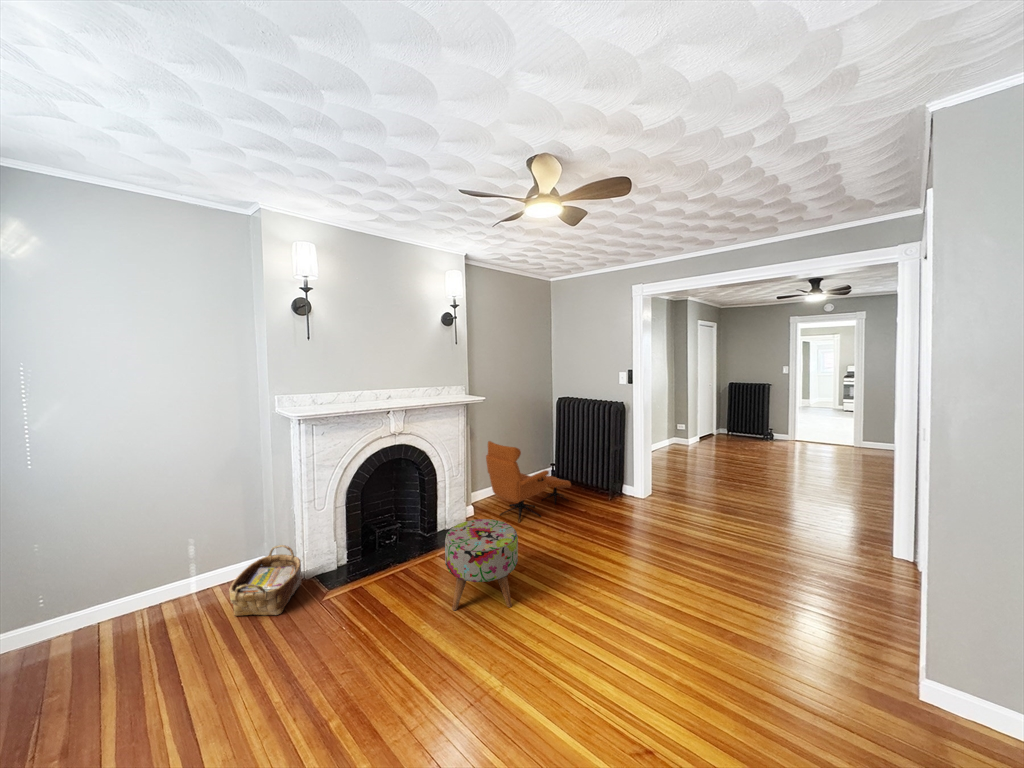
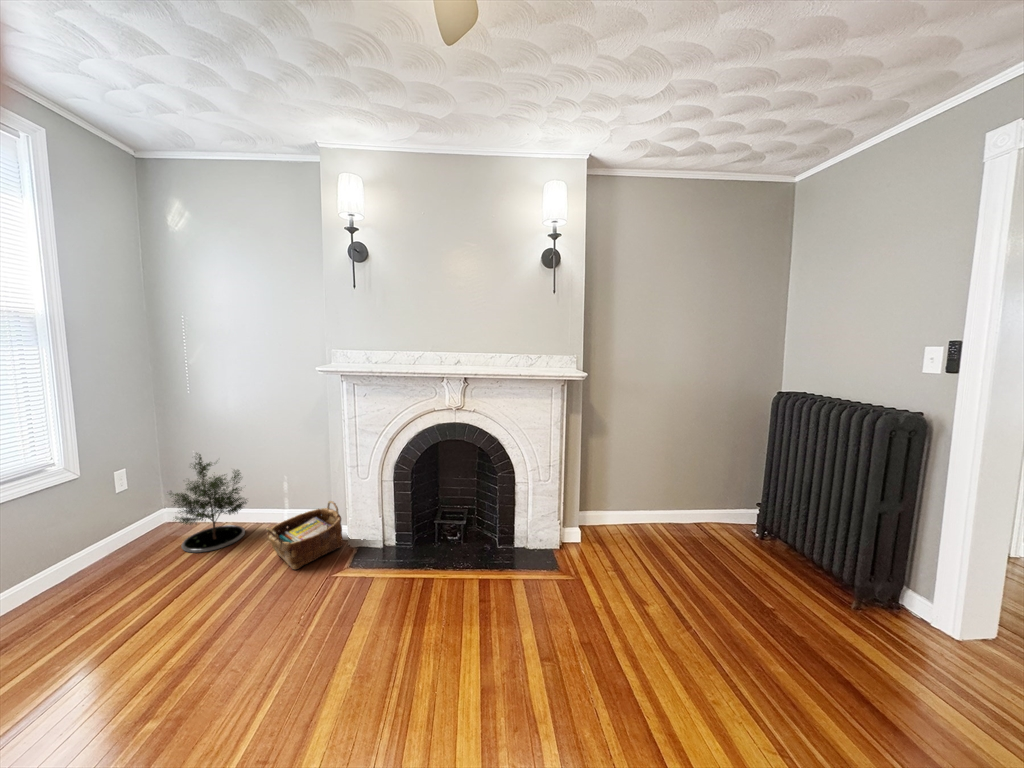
armchair: present [486,441,571,522] -> none [596,440,767,585]
ottoman: present [445,519,518,610] -> none [398,545,519,717]
potted tree: none [52,540,157,669] -> present [169,454,246,553]

